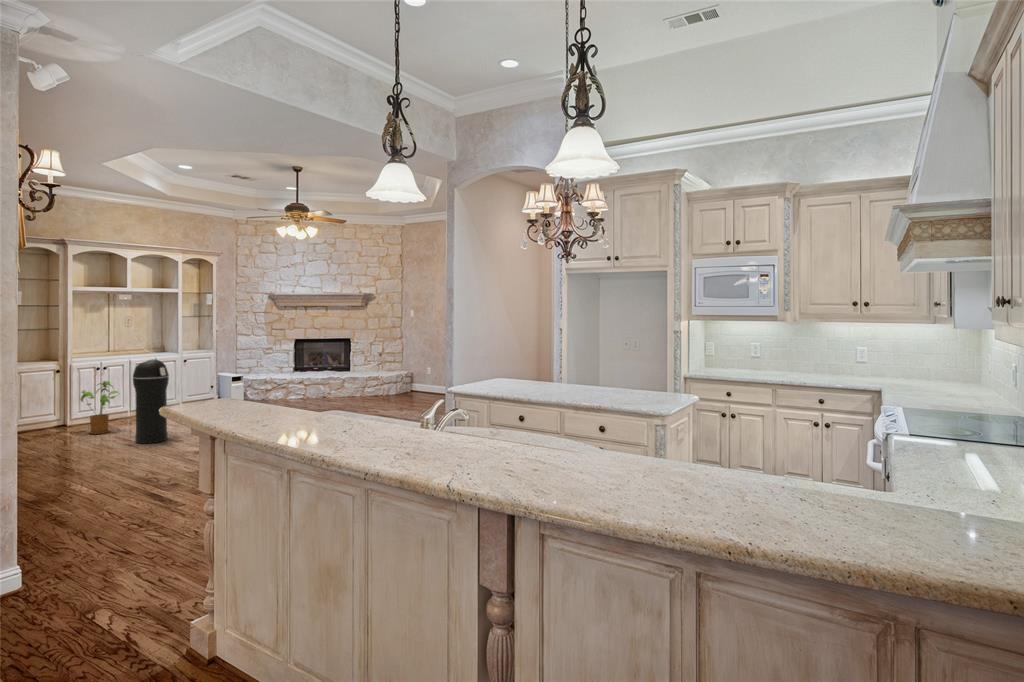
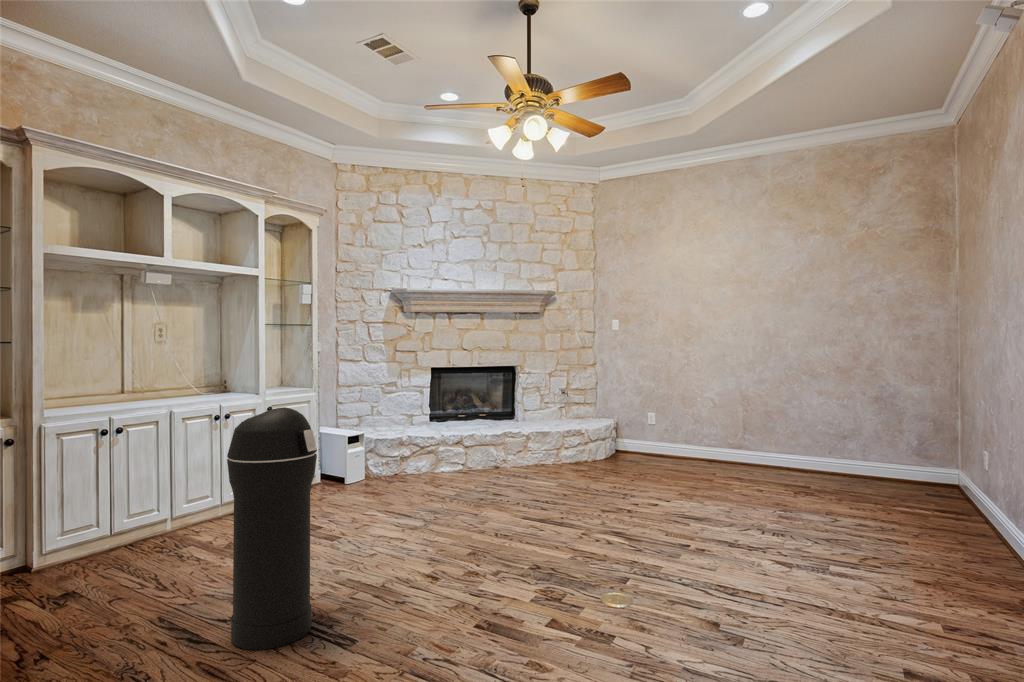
house plant: present [81,381,118,434] -> none [71,463,172,604]

